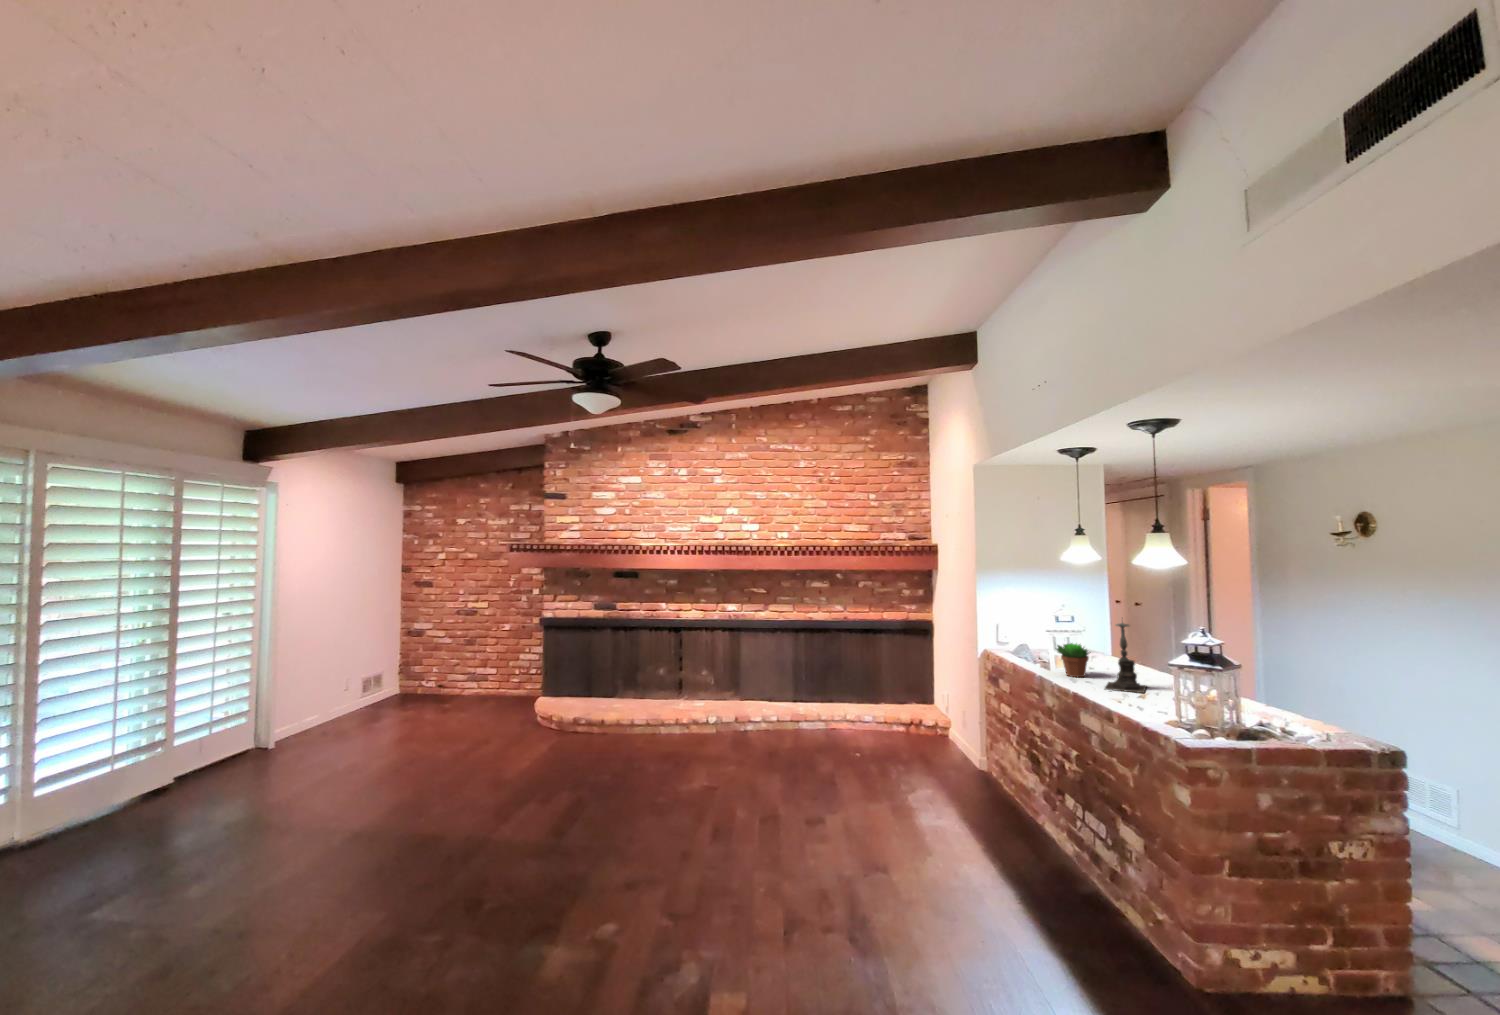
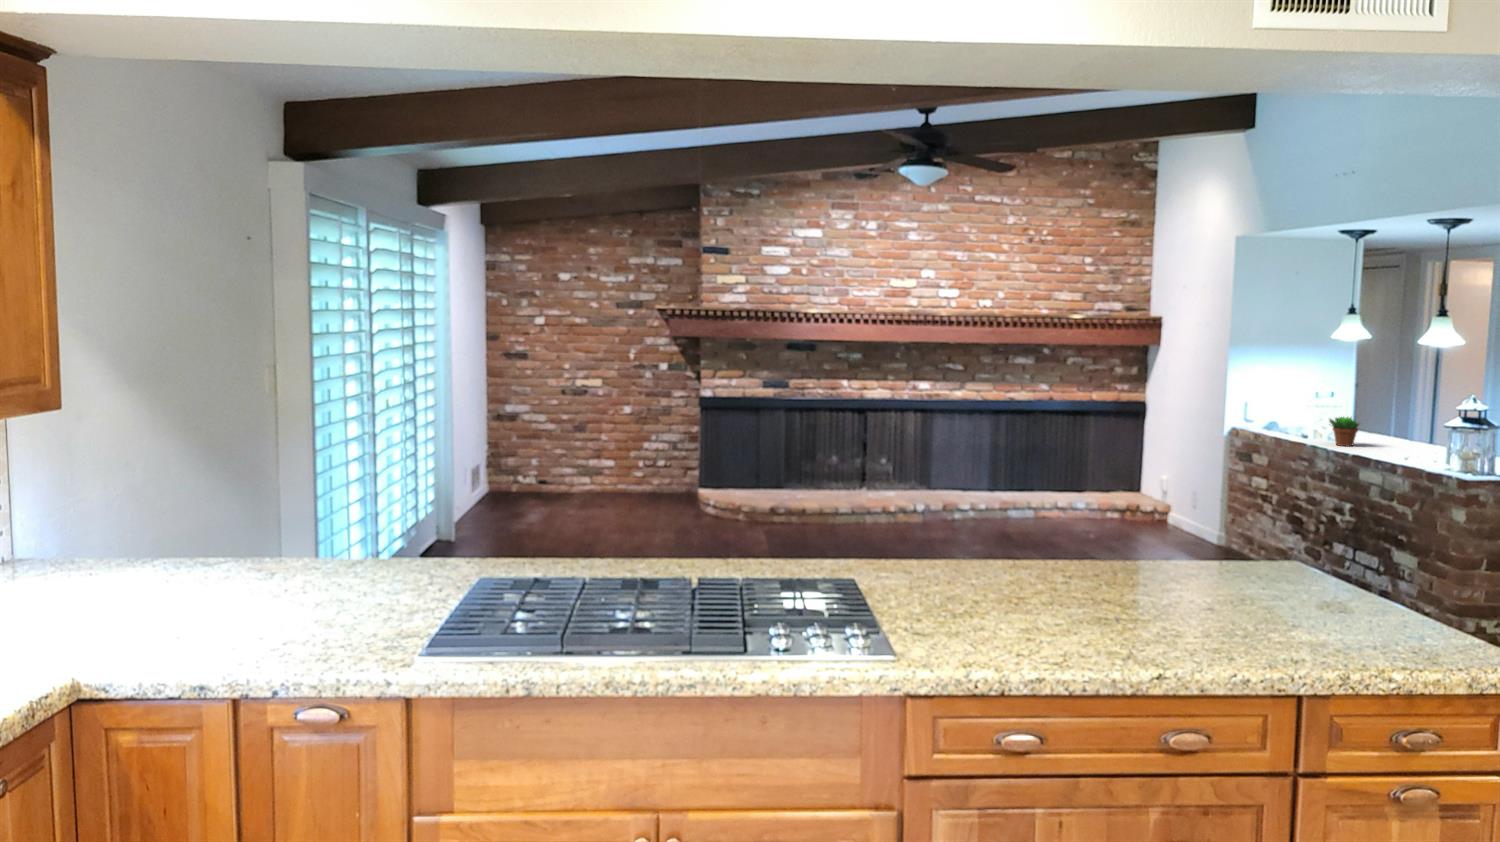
candle holder: present [1105,622,1146,693] -> none [1377,389,1412,455]

